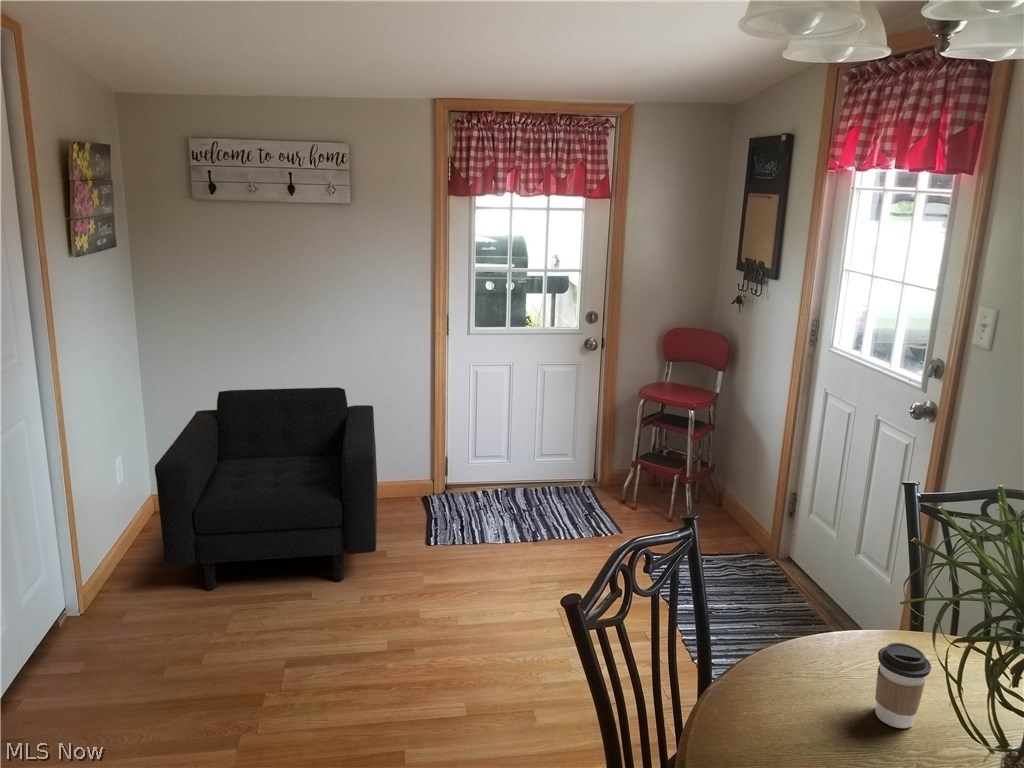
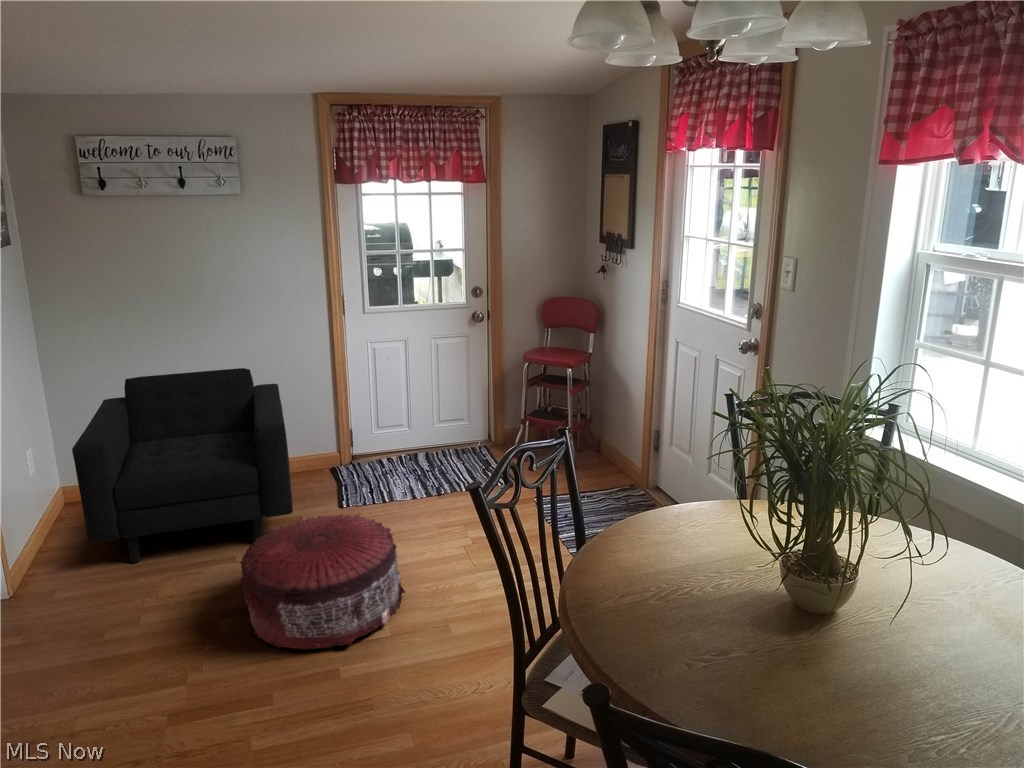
pouf: none [309,562,489,721] -> present [239,514,405,649]
coffee cup: present [875,643,931,728] -> none [702,497,739,558]

